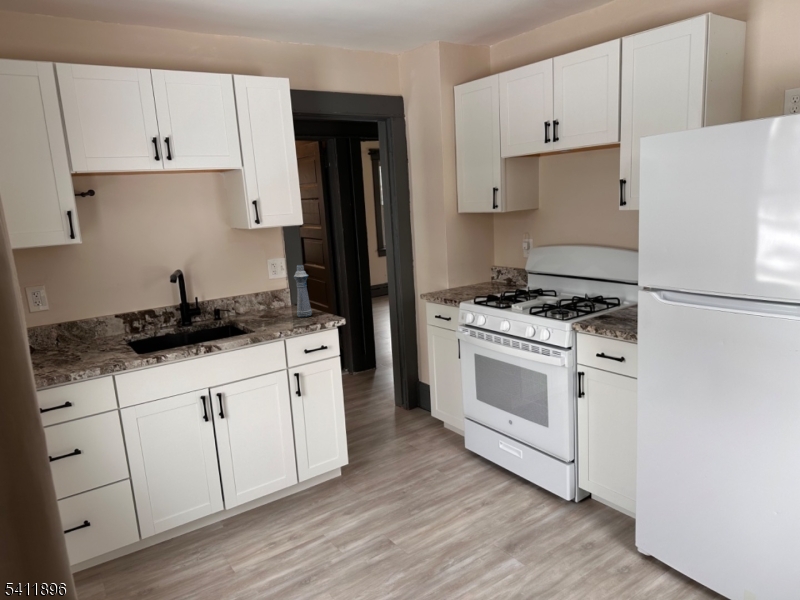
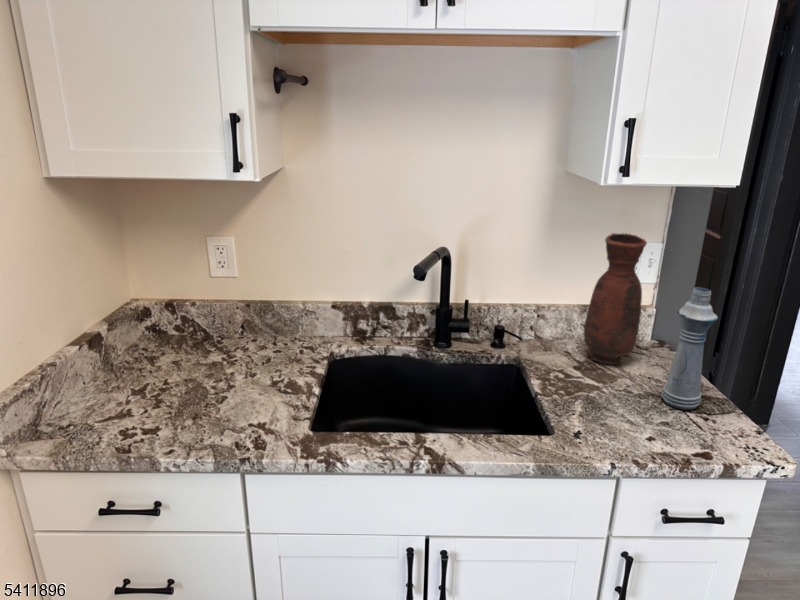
vase: none [258,251,283,314] -> present [584,233,647,364]

